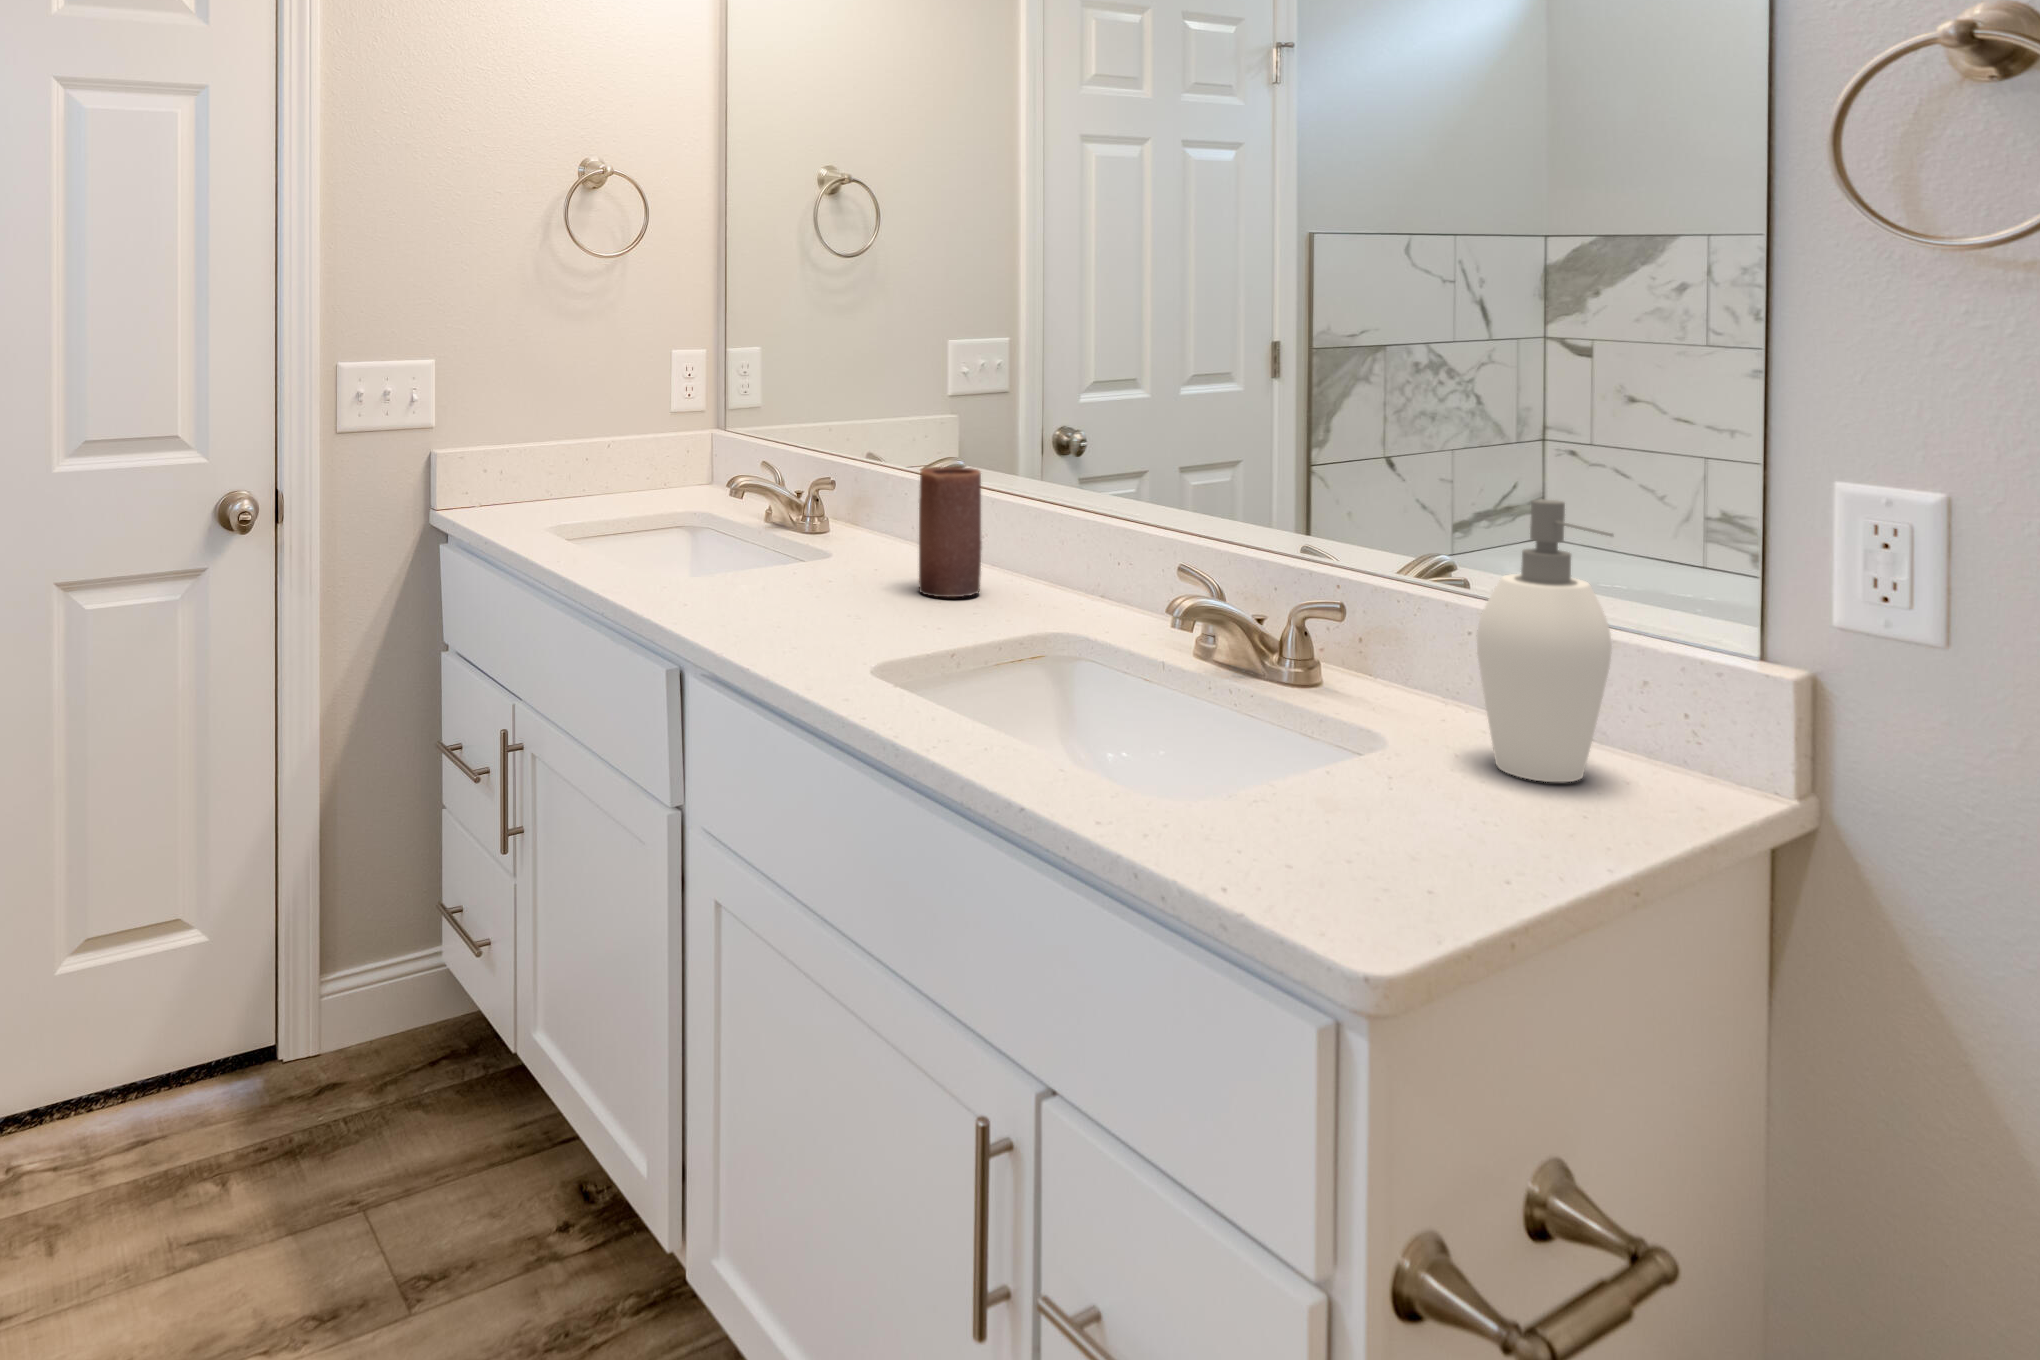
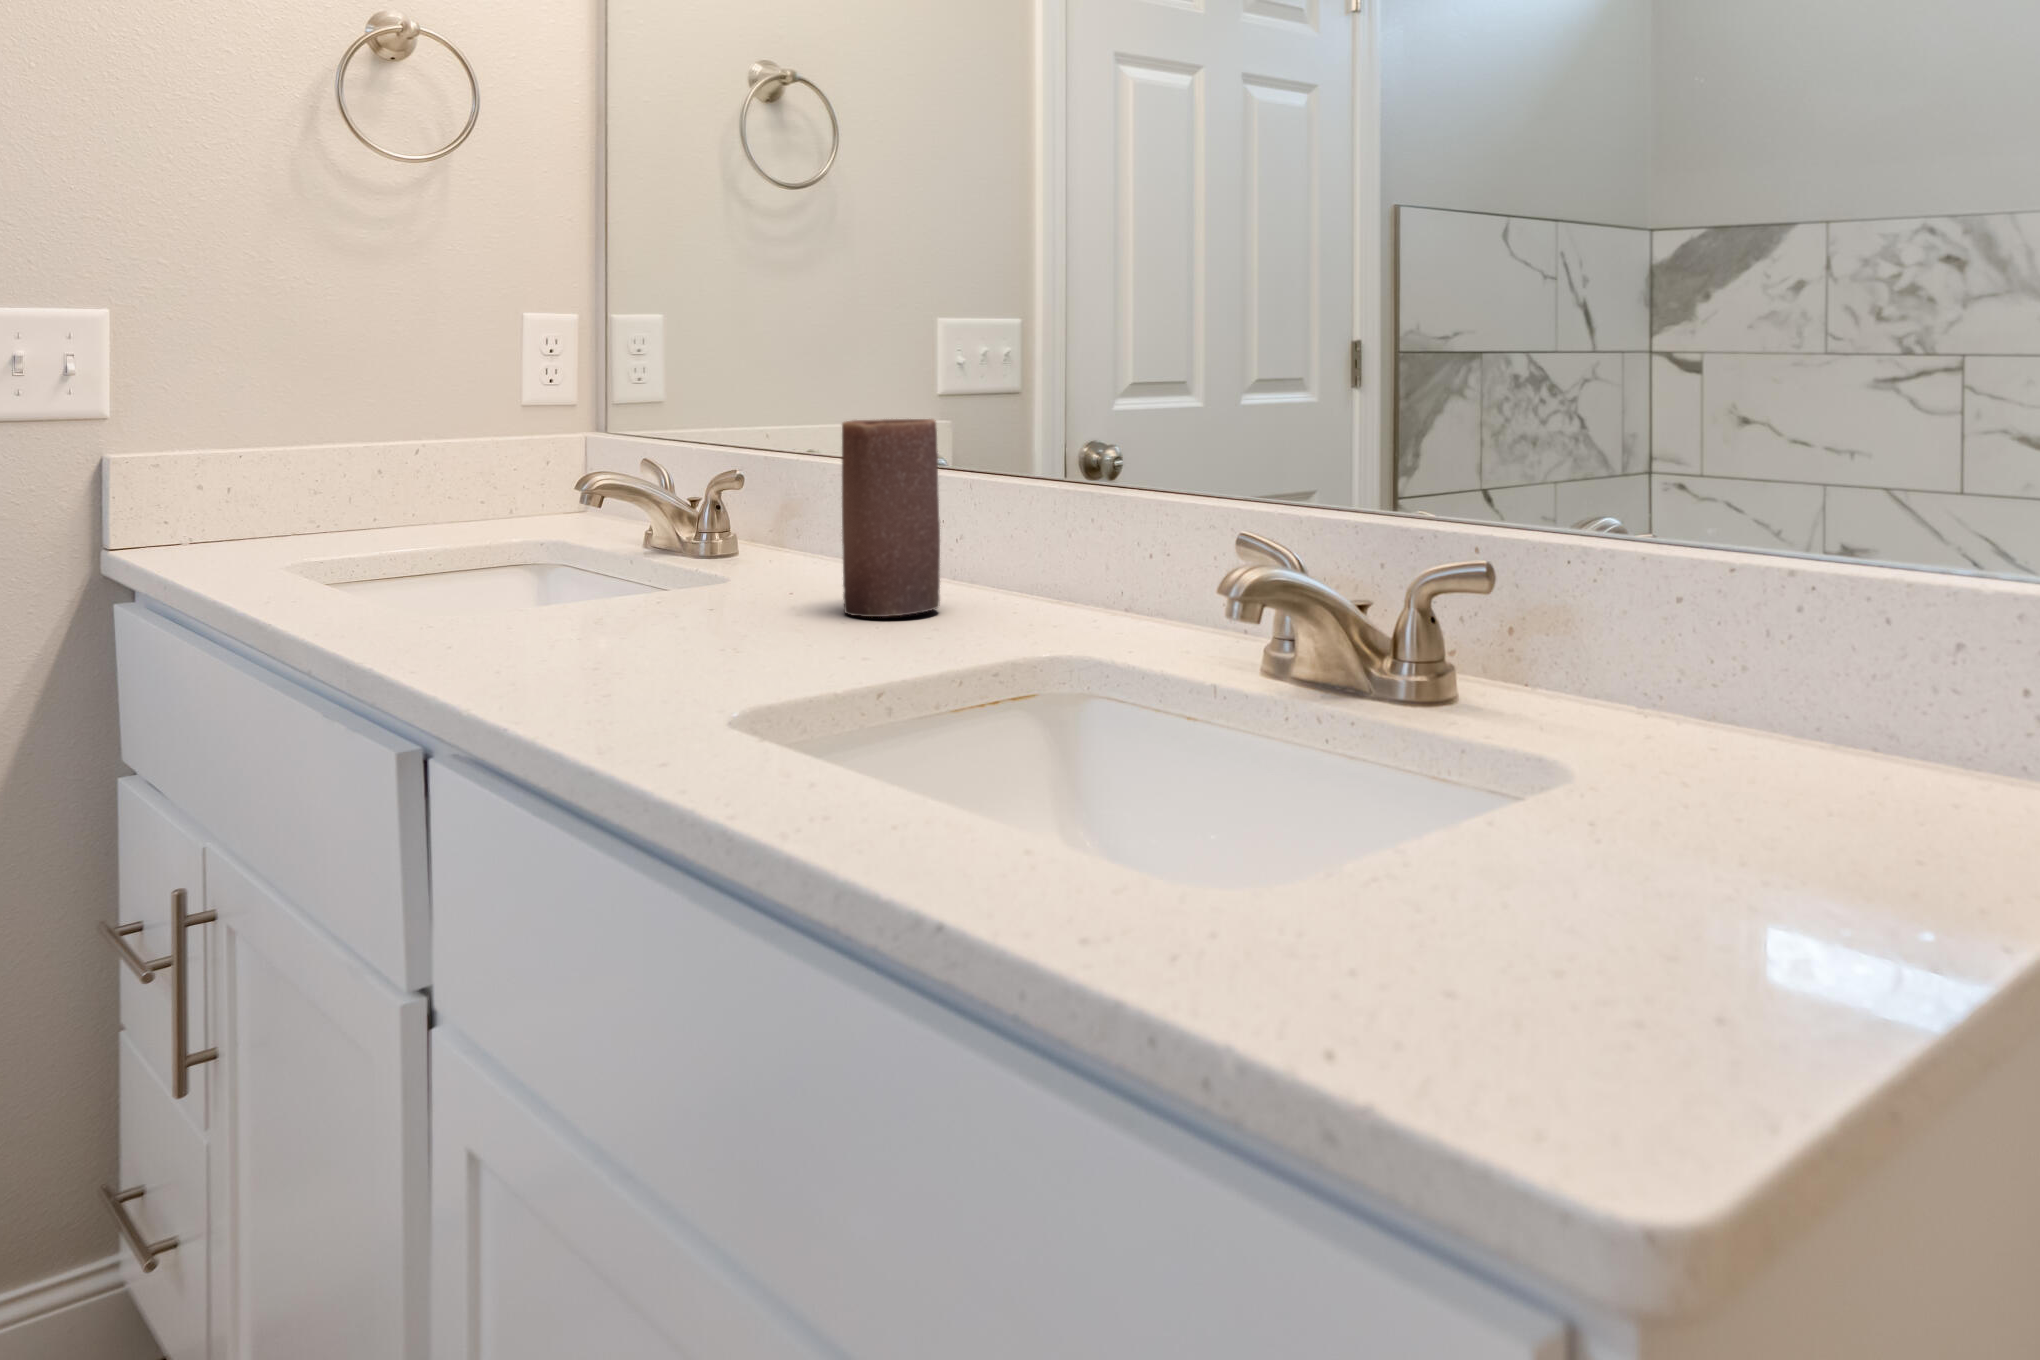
soap dispenser: present [1477,499,1613,782] -> none [1718,342,1948,814]

